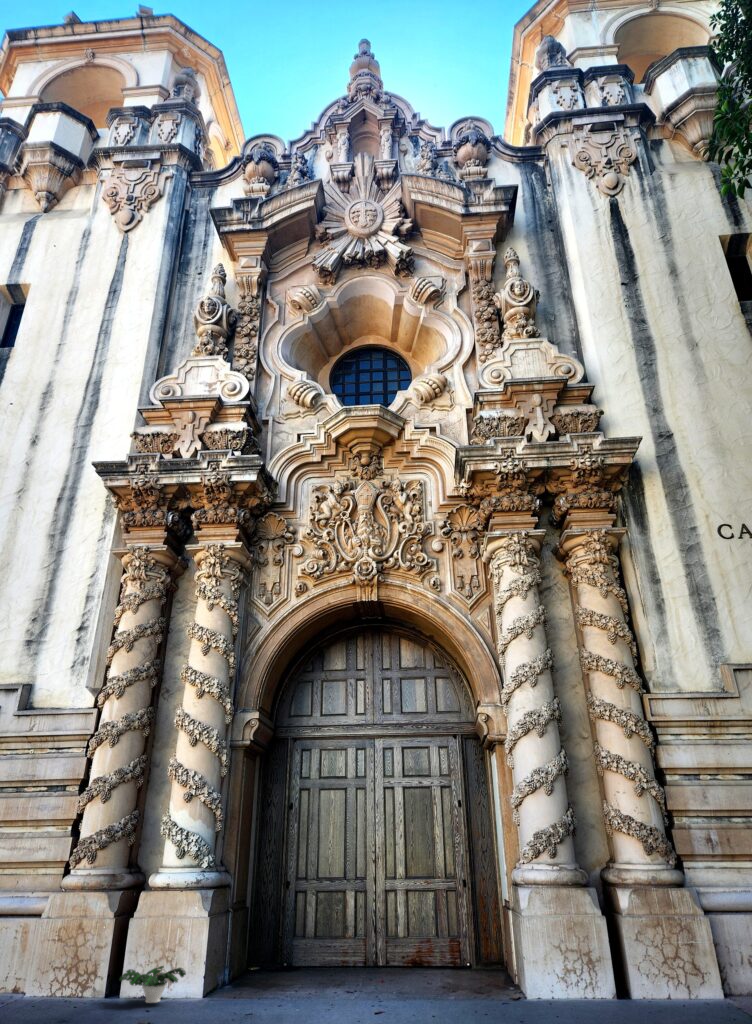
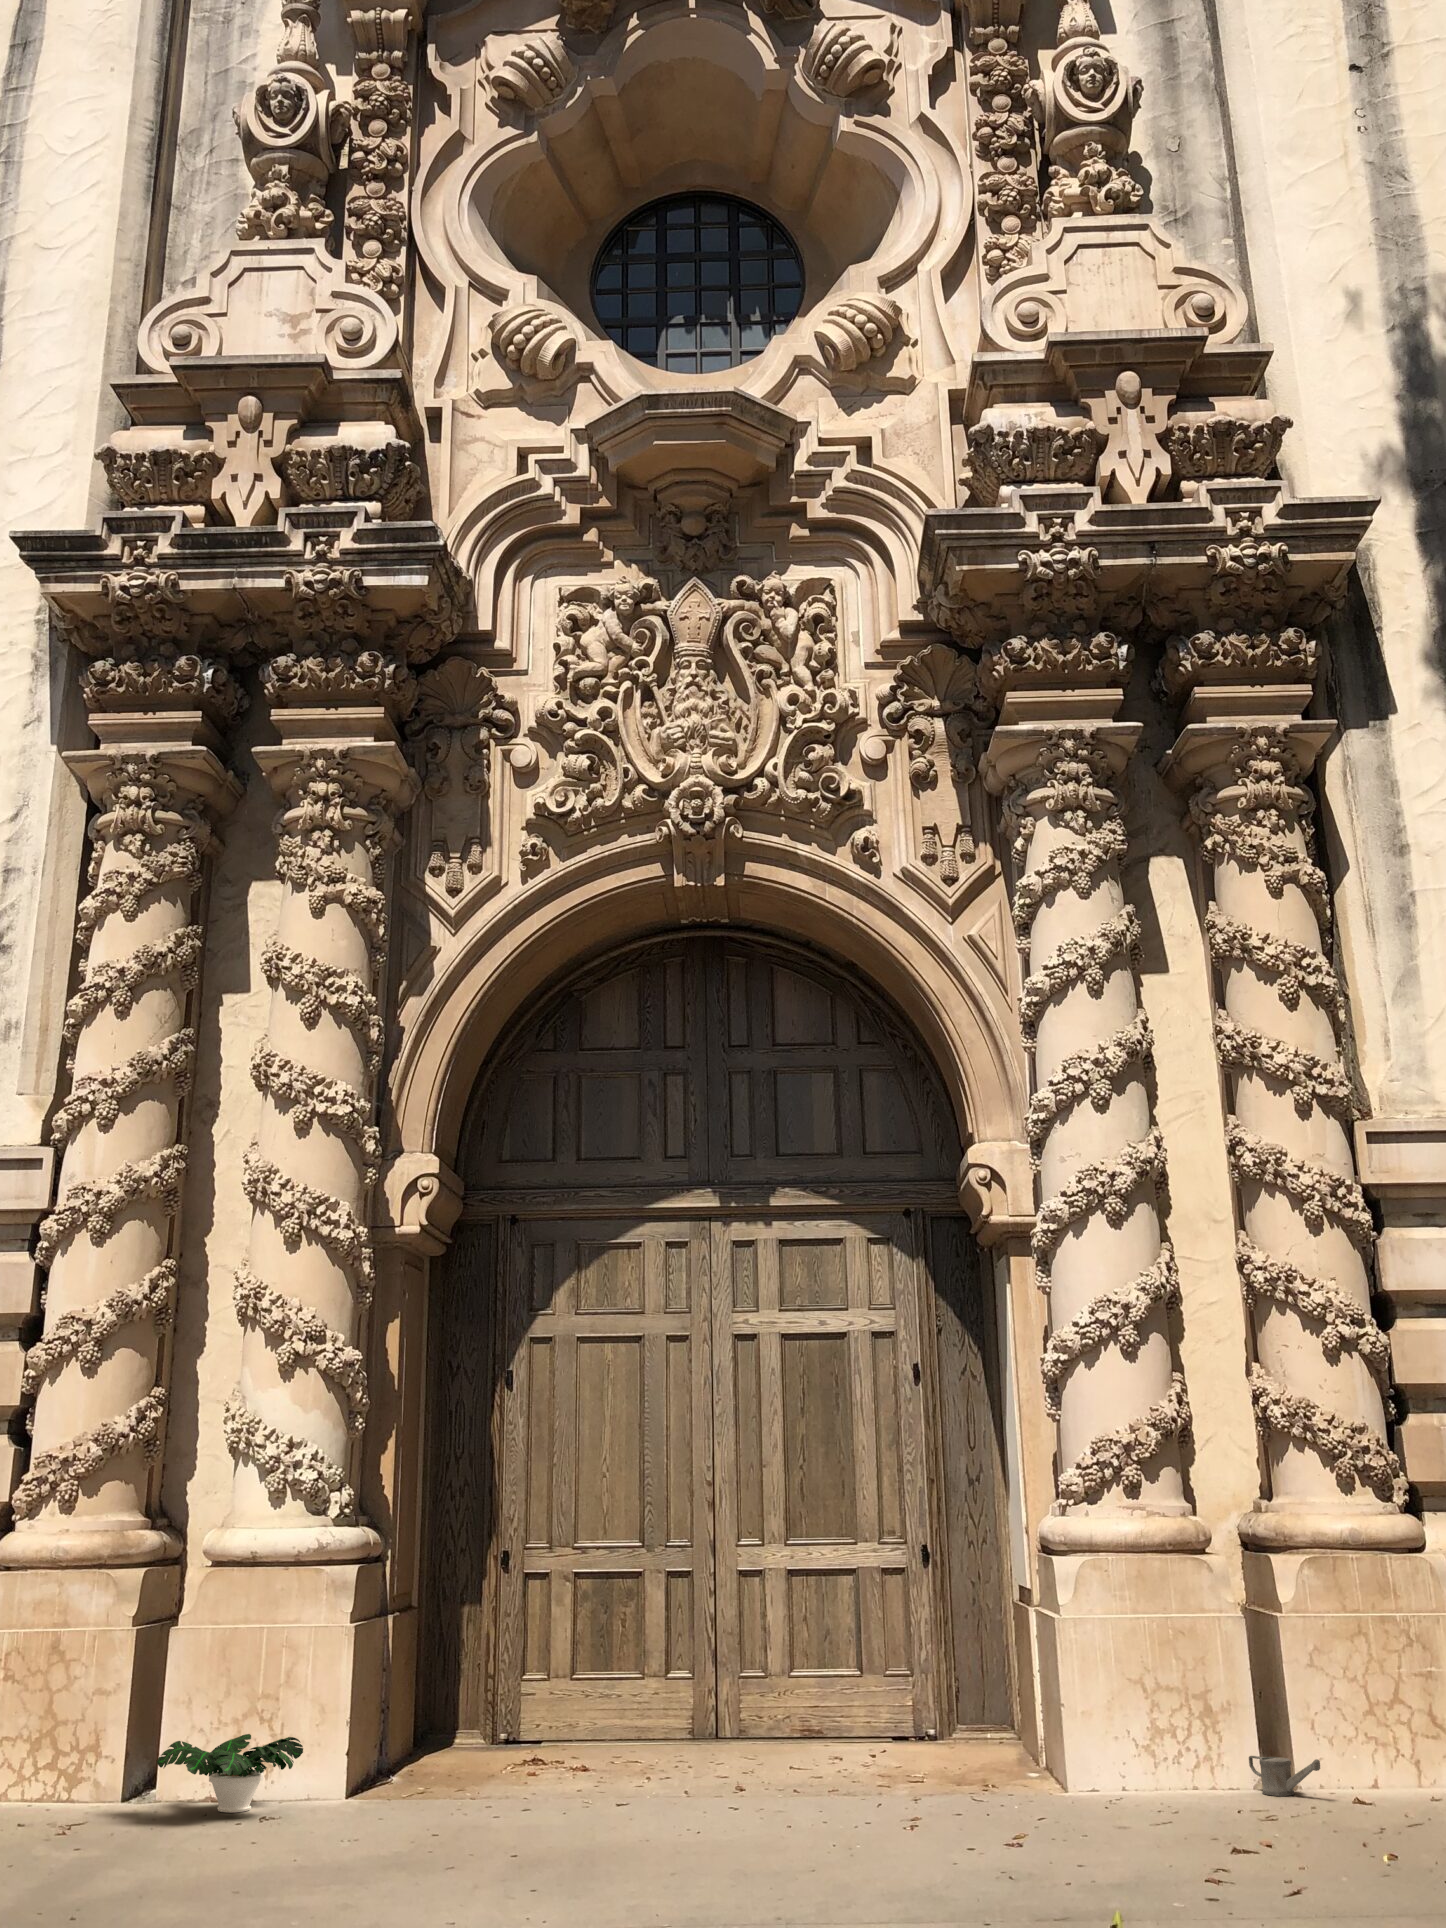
watering can: none [606,980,640,1000] -> present [1249,1756,1320,1796]

